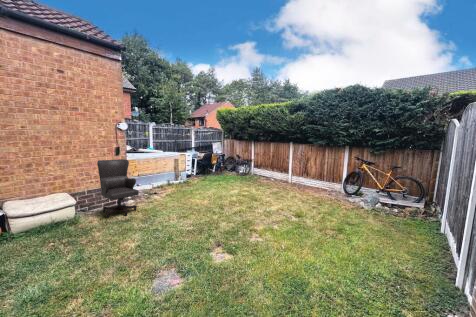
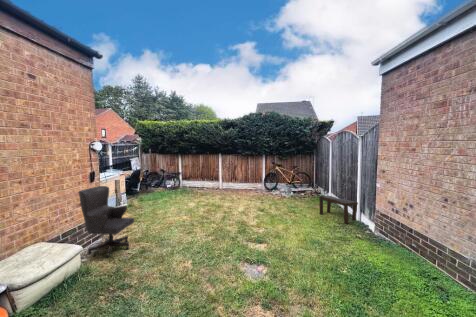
bench: none [376,216,443,279] -> present [319,196,358,224]

